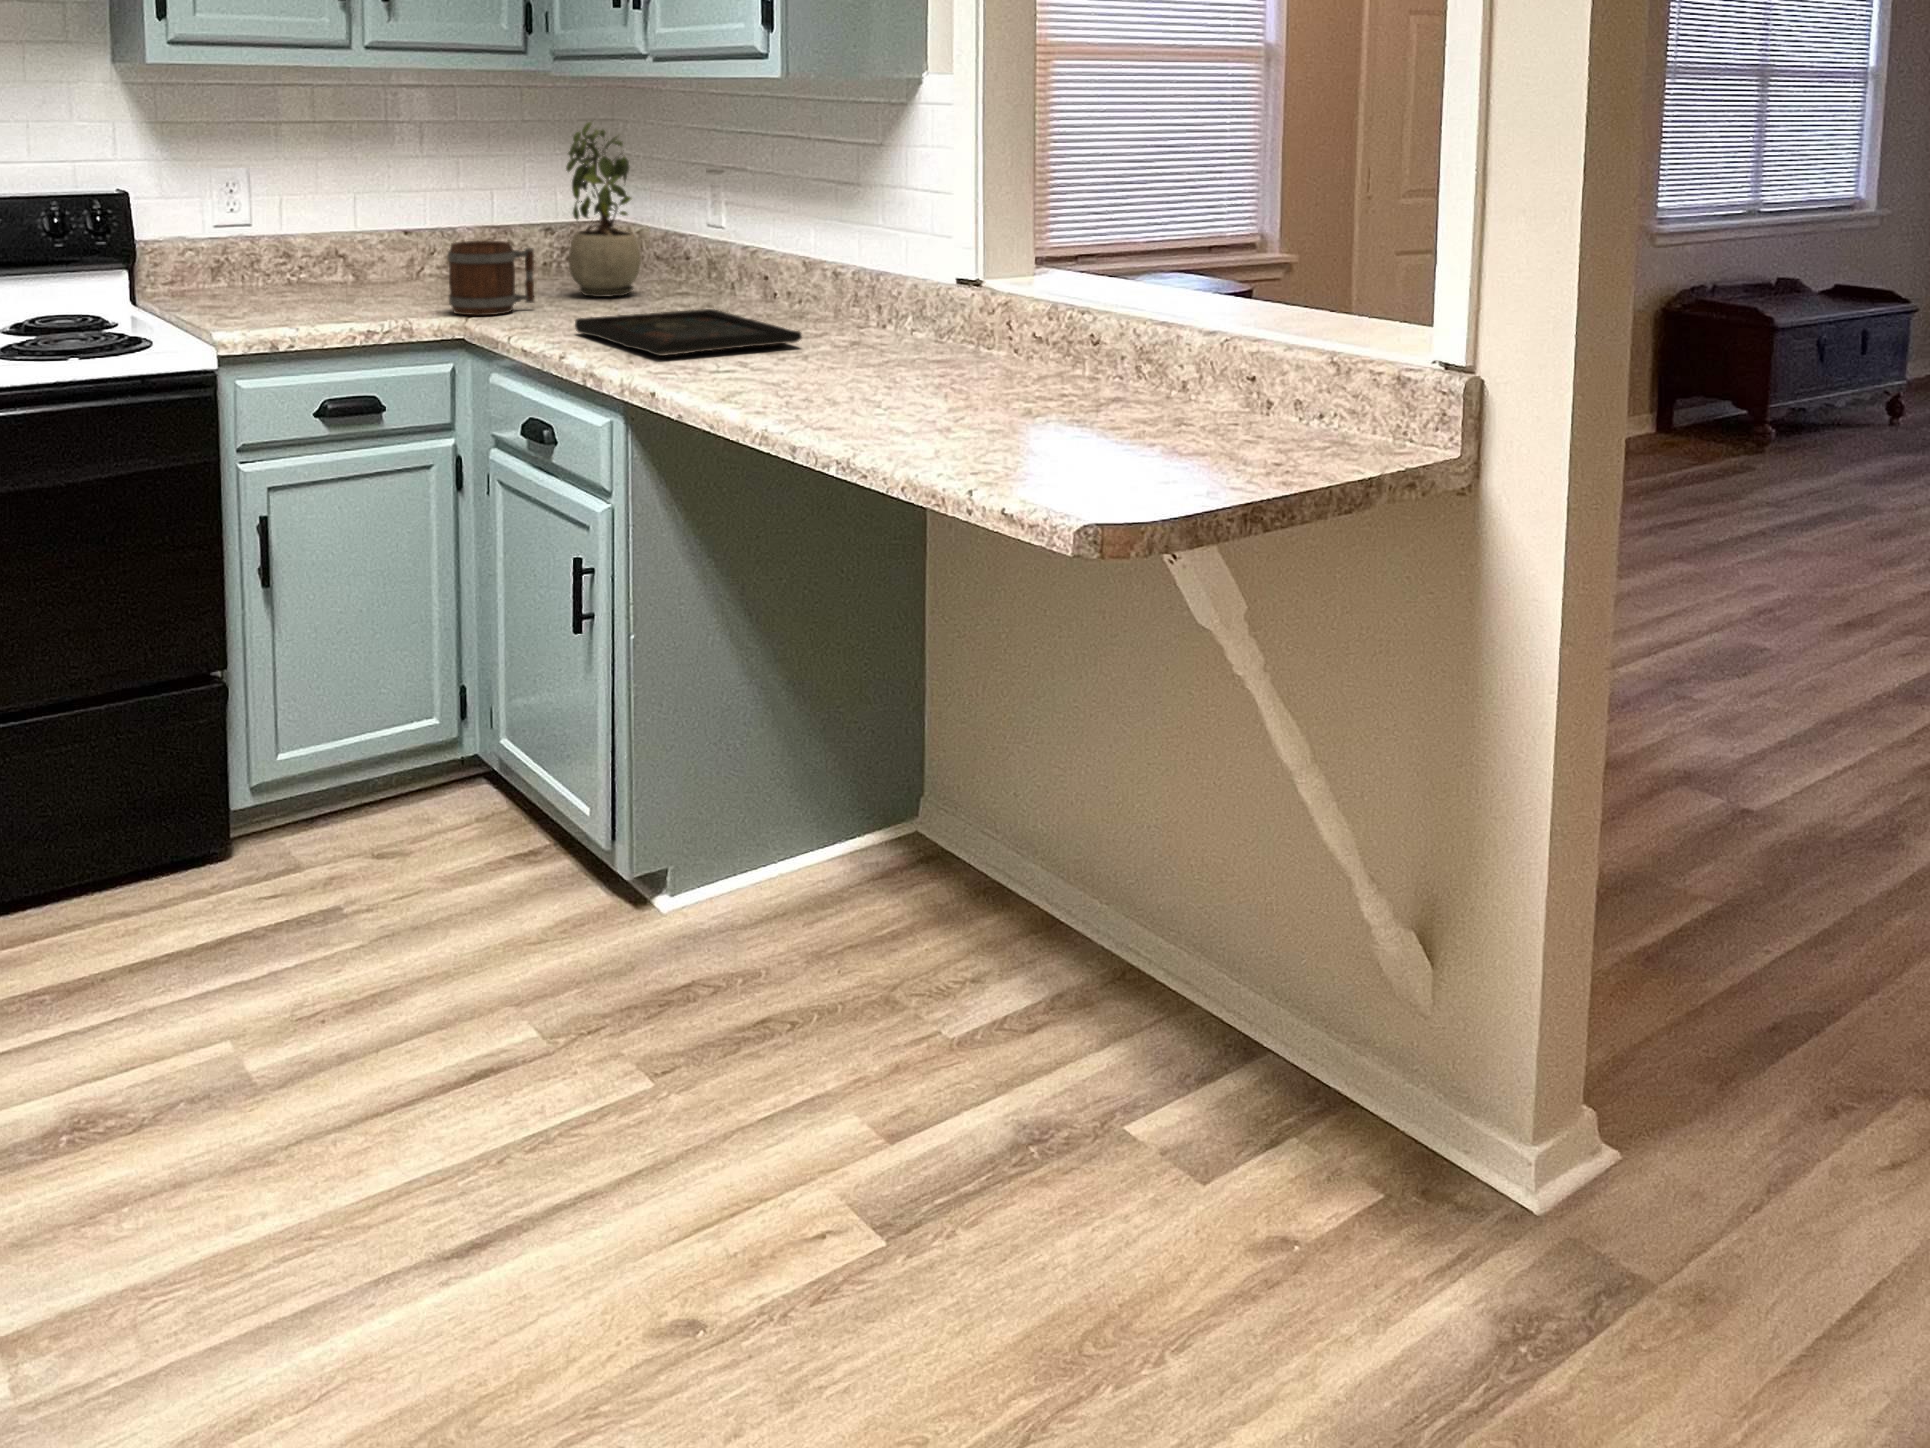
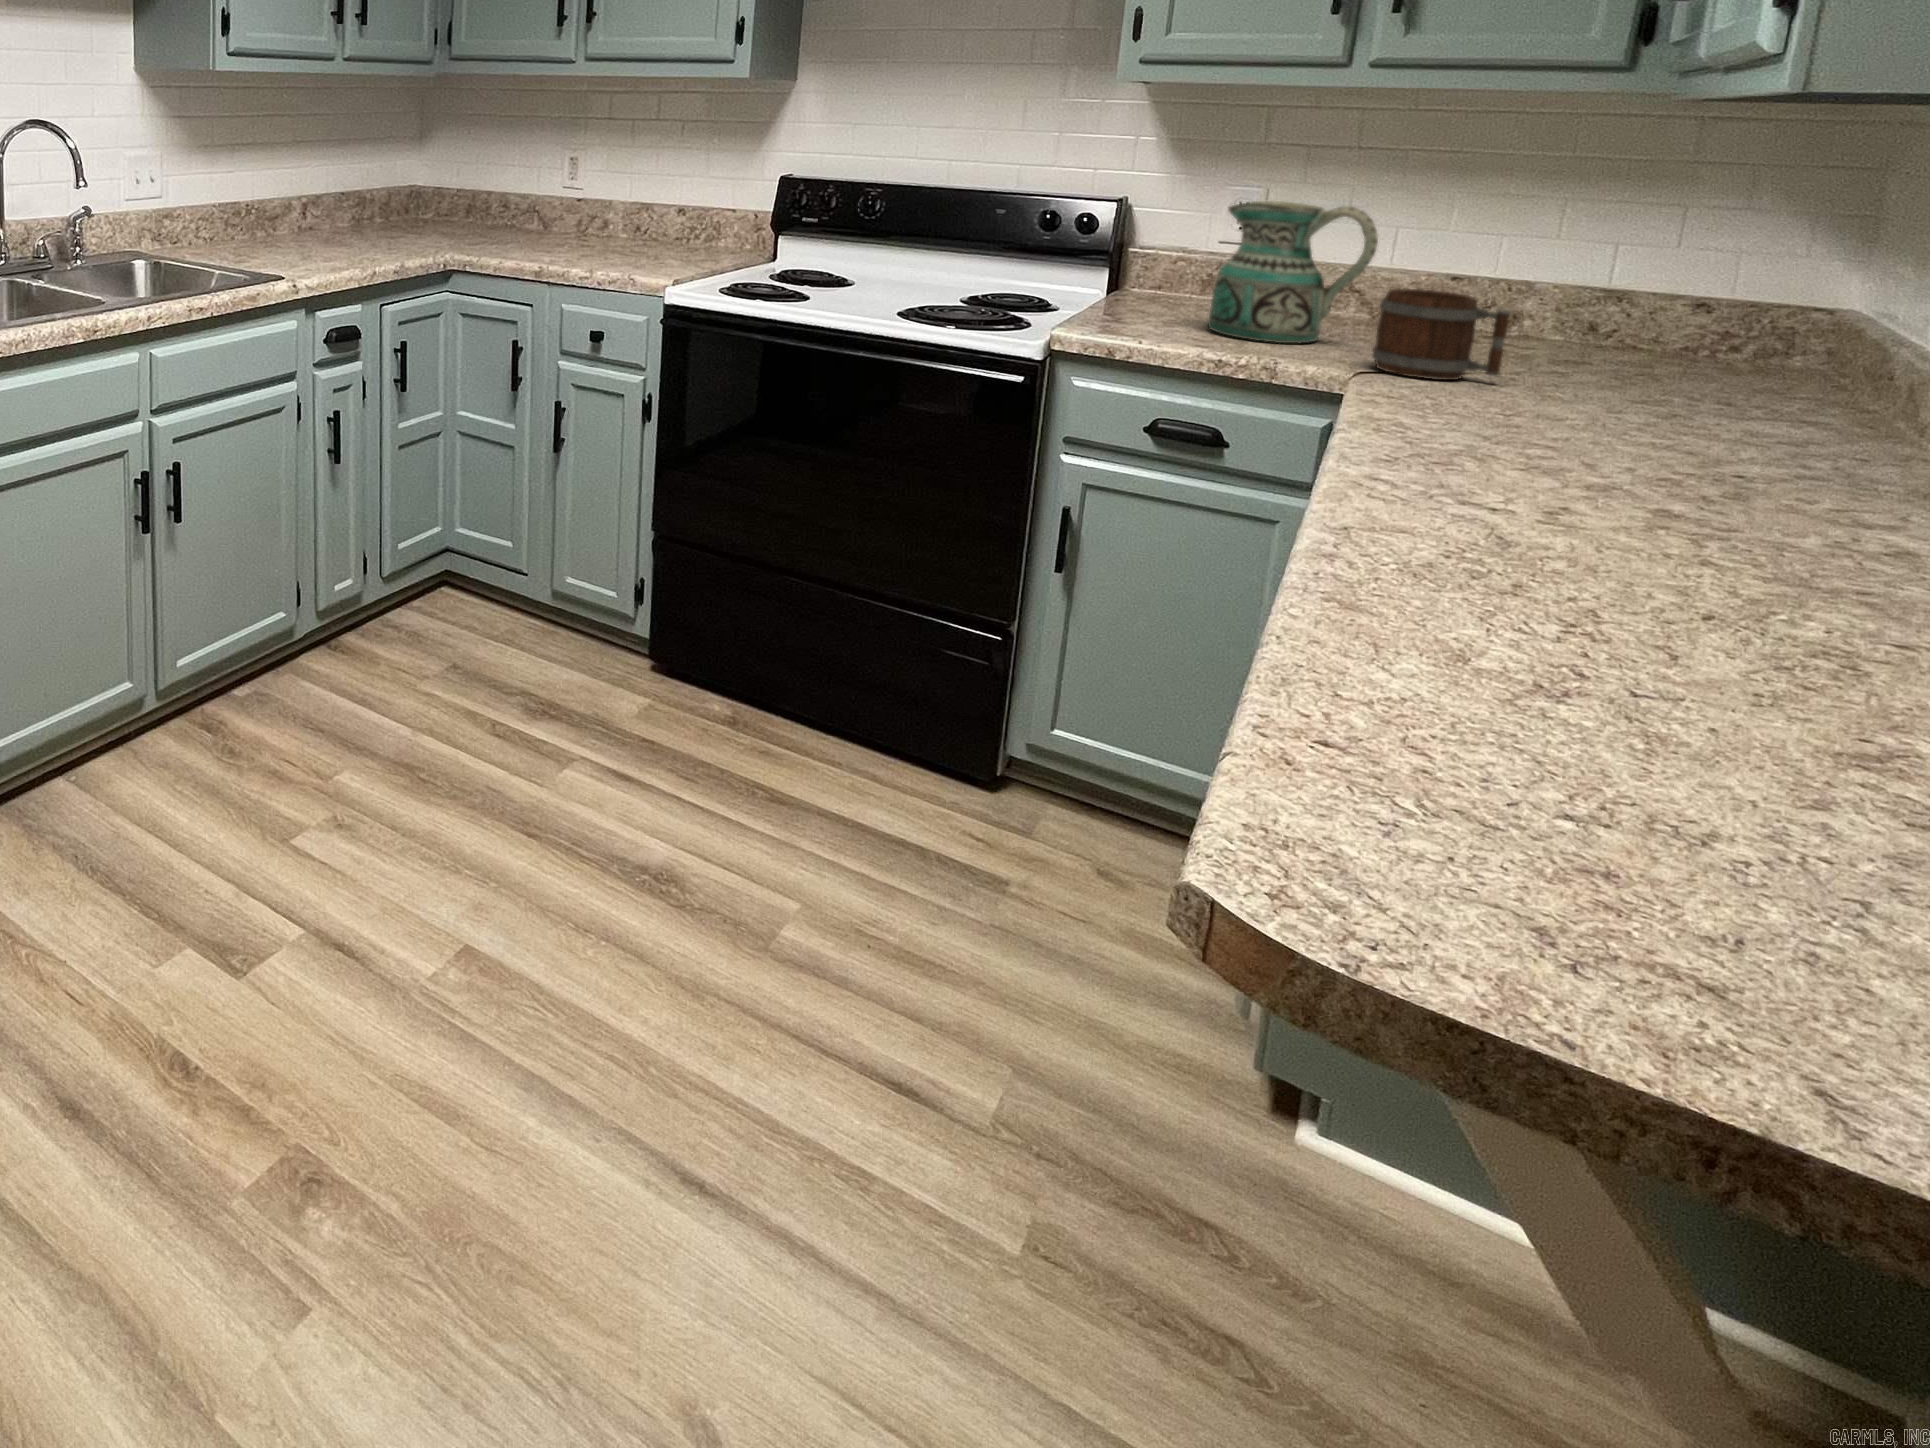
potted plant: present [566,122,641,297] -> none [1614,163,1762,399]
ceramic pitcher: none [278,176,407,313] -> present [1208,201,1378,343]
tray: present [575,309,802,356] -> none [1438,399,1760,513]

